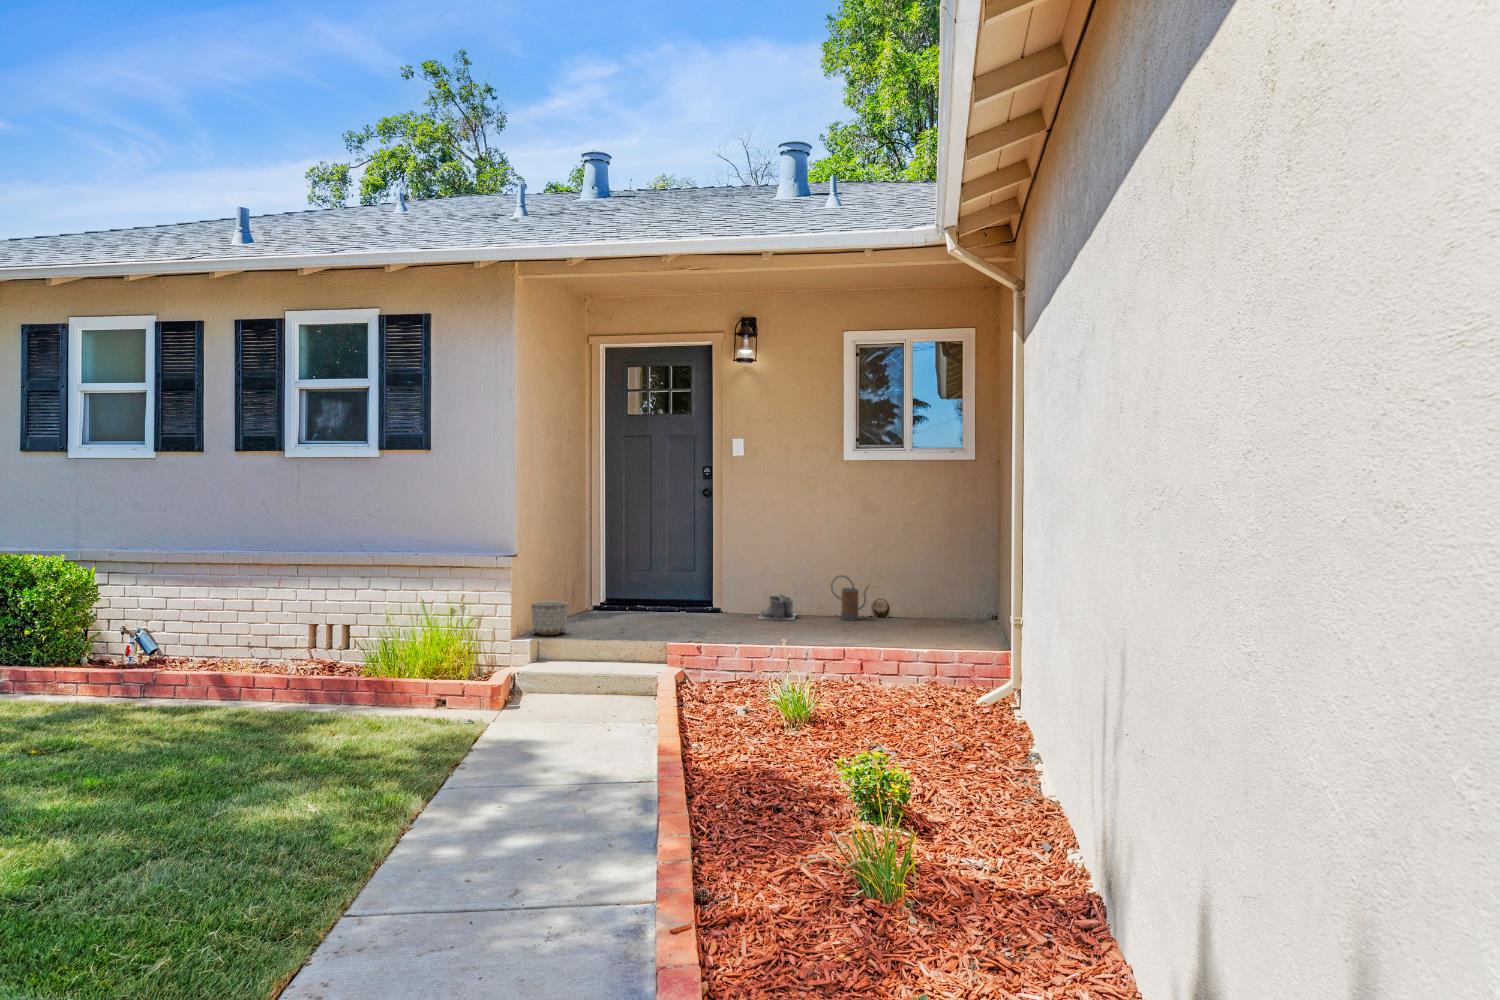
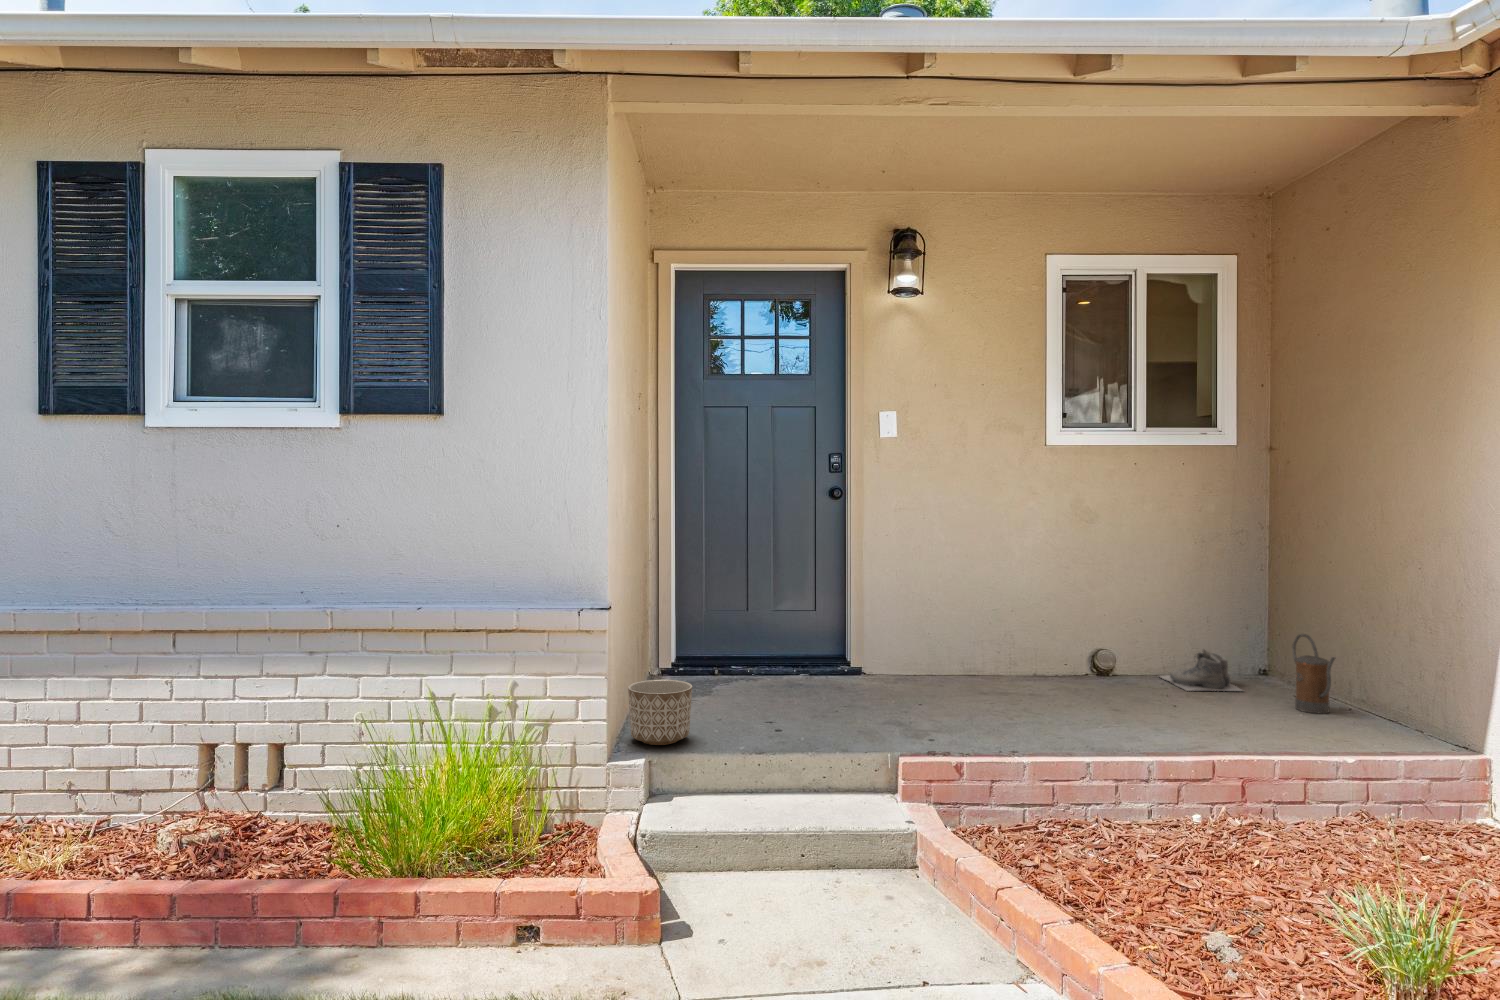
watering can: present [831,575,869,620] -> present [1292,634,1336,714]
boots: present [758,594,797,620] -> present [1160,649,1242,691]

